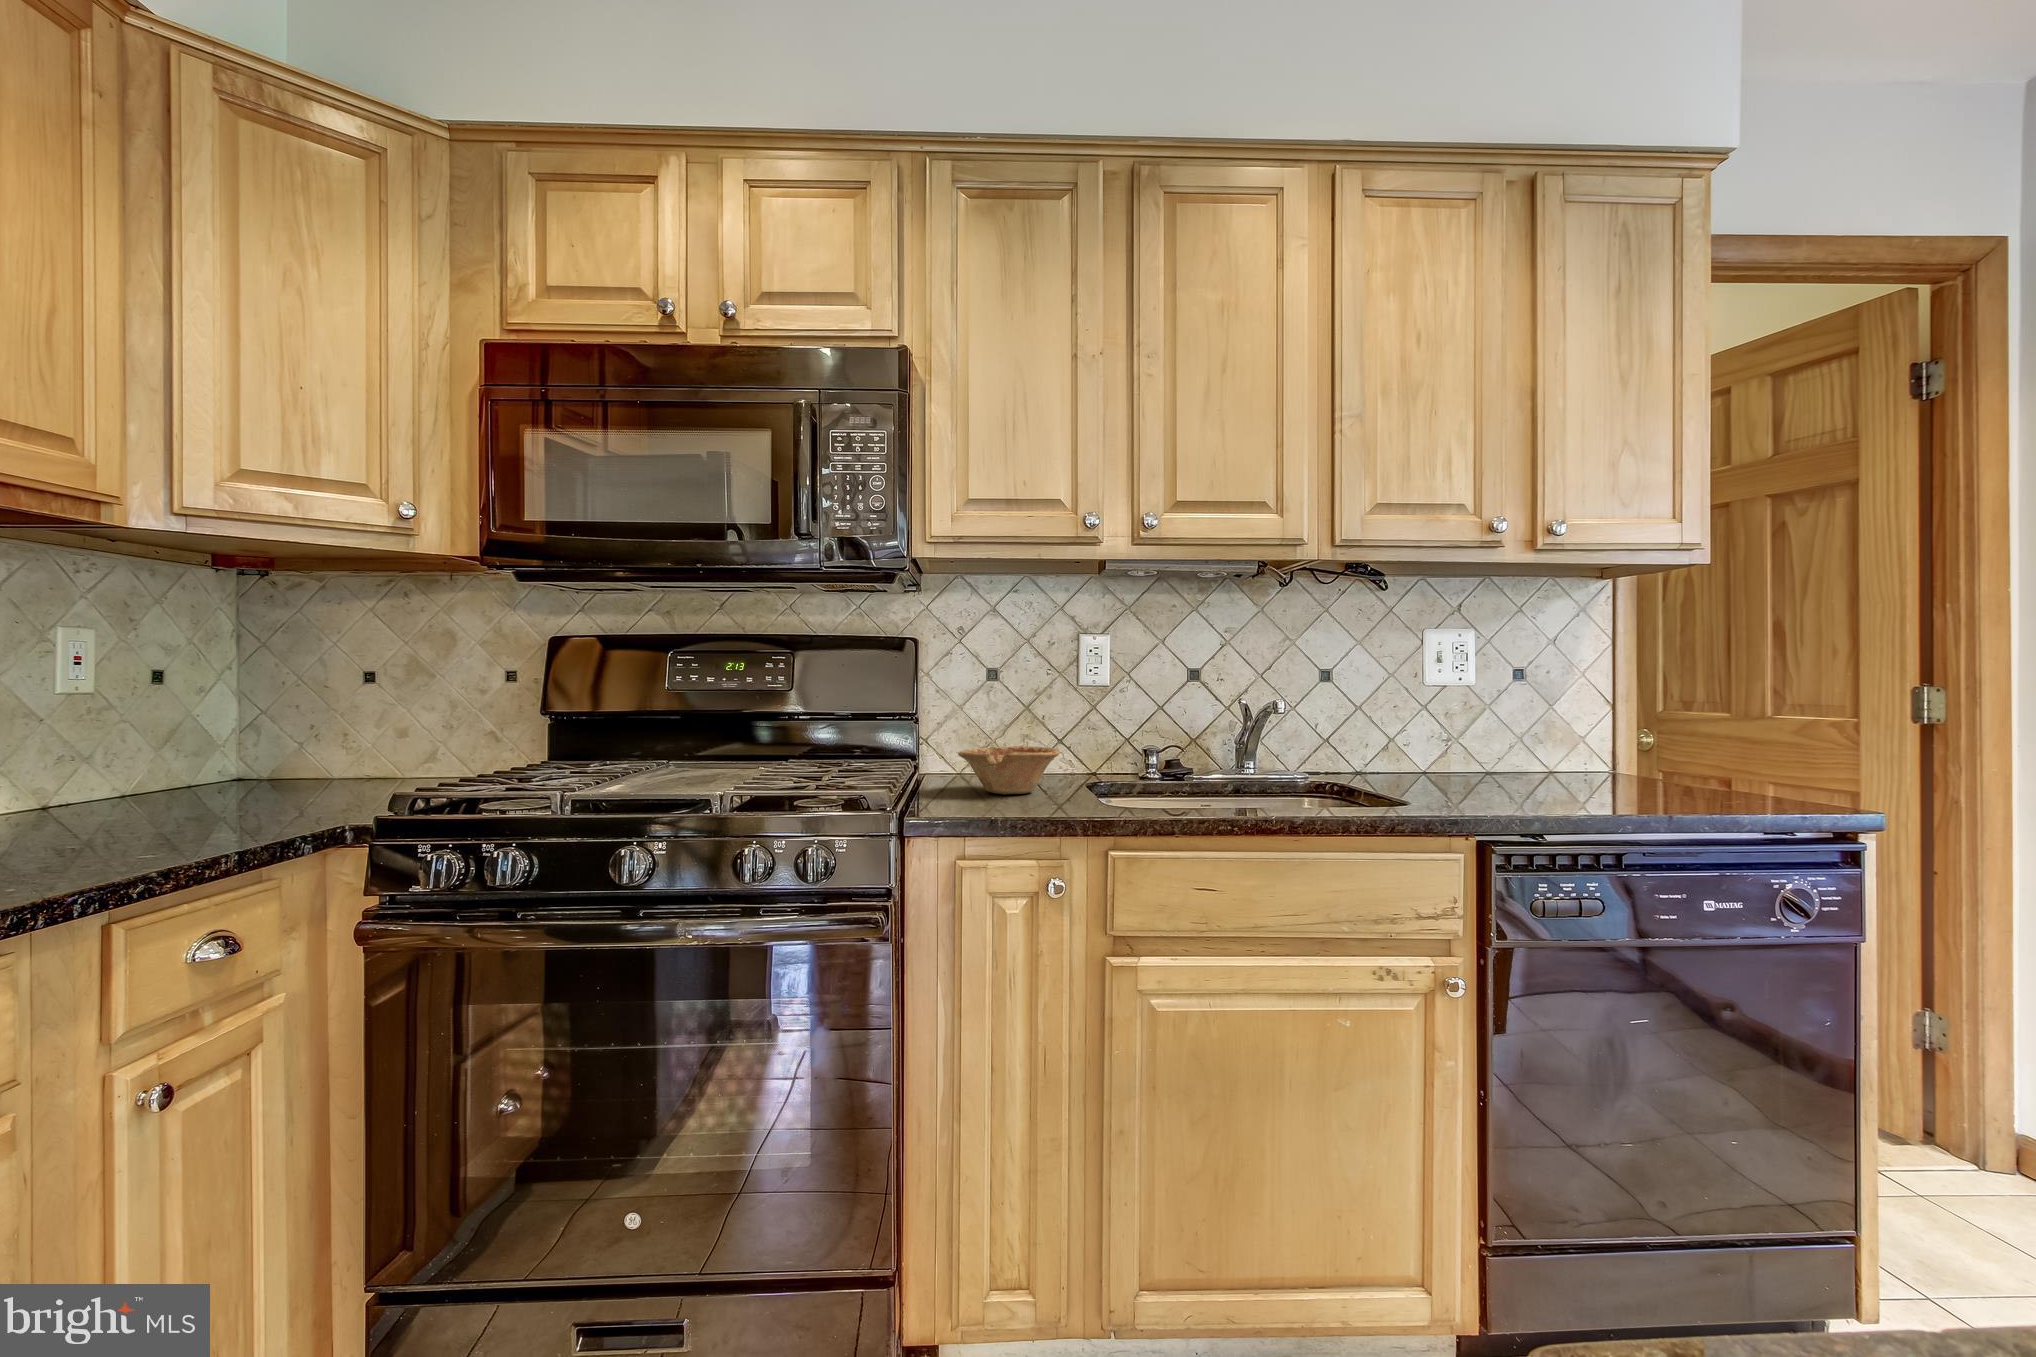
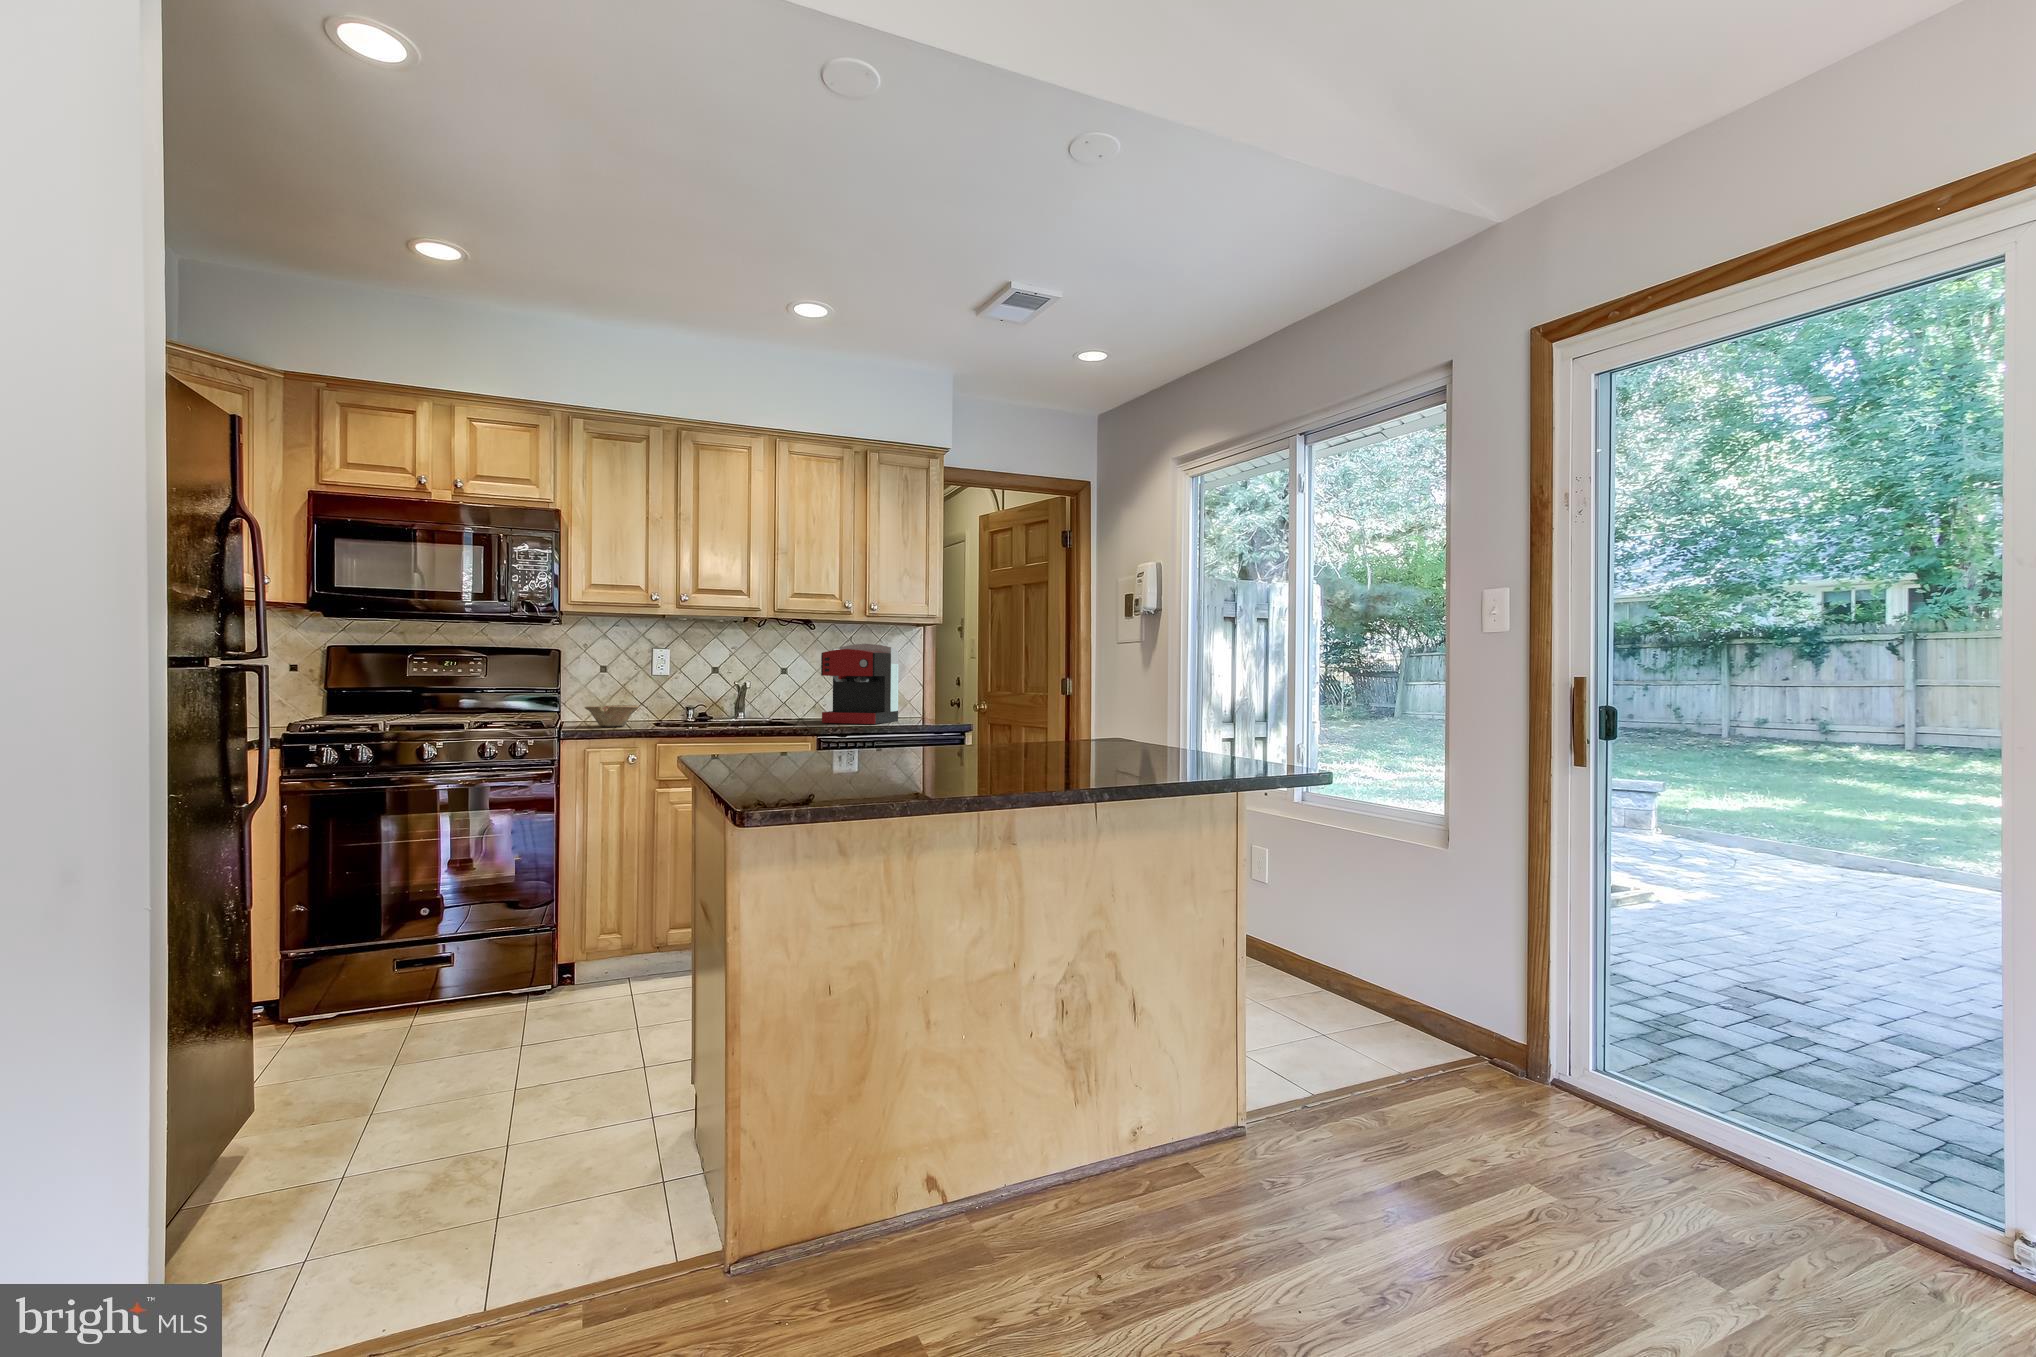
coffee maker: none [1444,611,1612,803] -> present [821,644,899,724]

